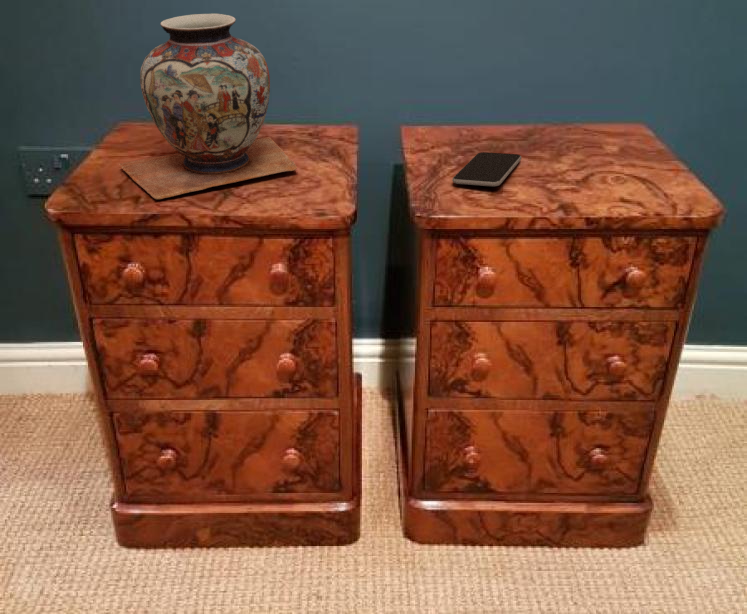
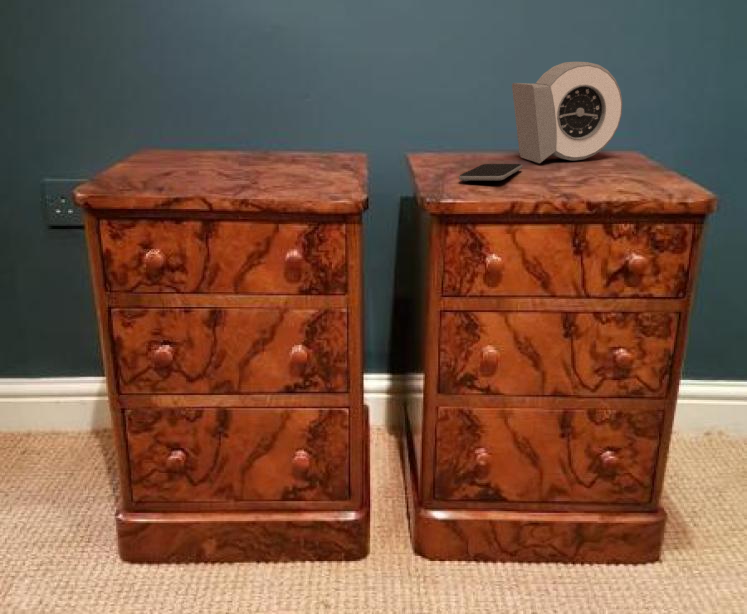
decorative vase: present [119,14,297,199] -> none [145,30,313,187]
alarm clock: none [513,33,633,149] -> present [512,62,622,163]

